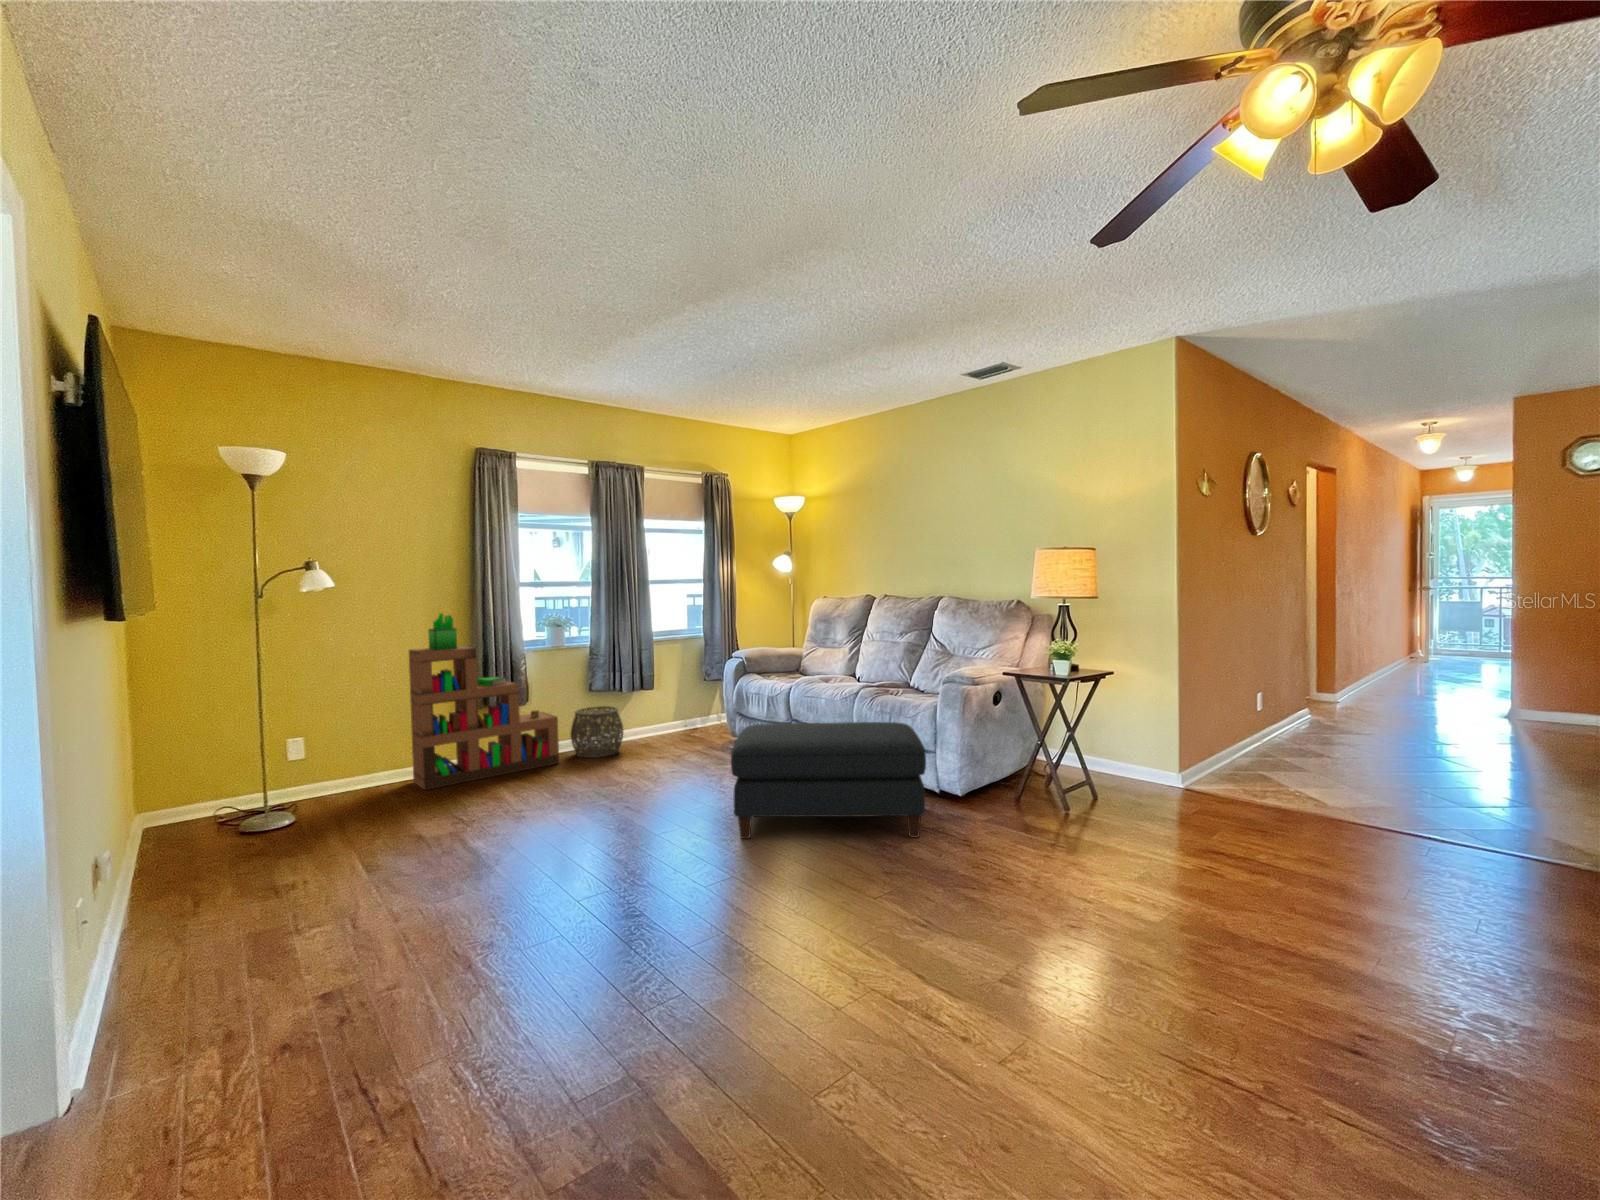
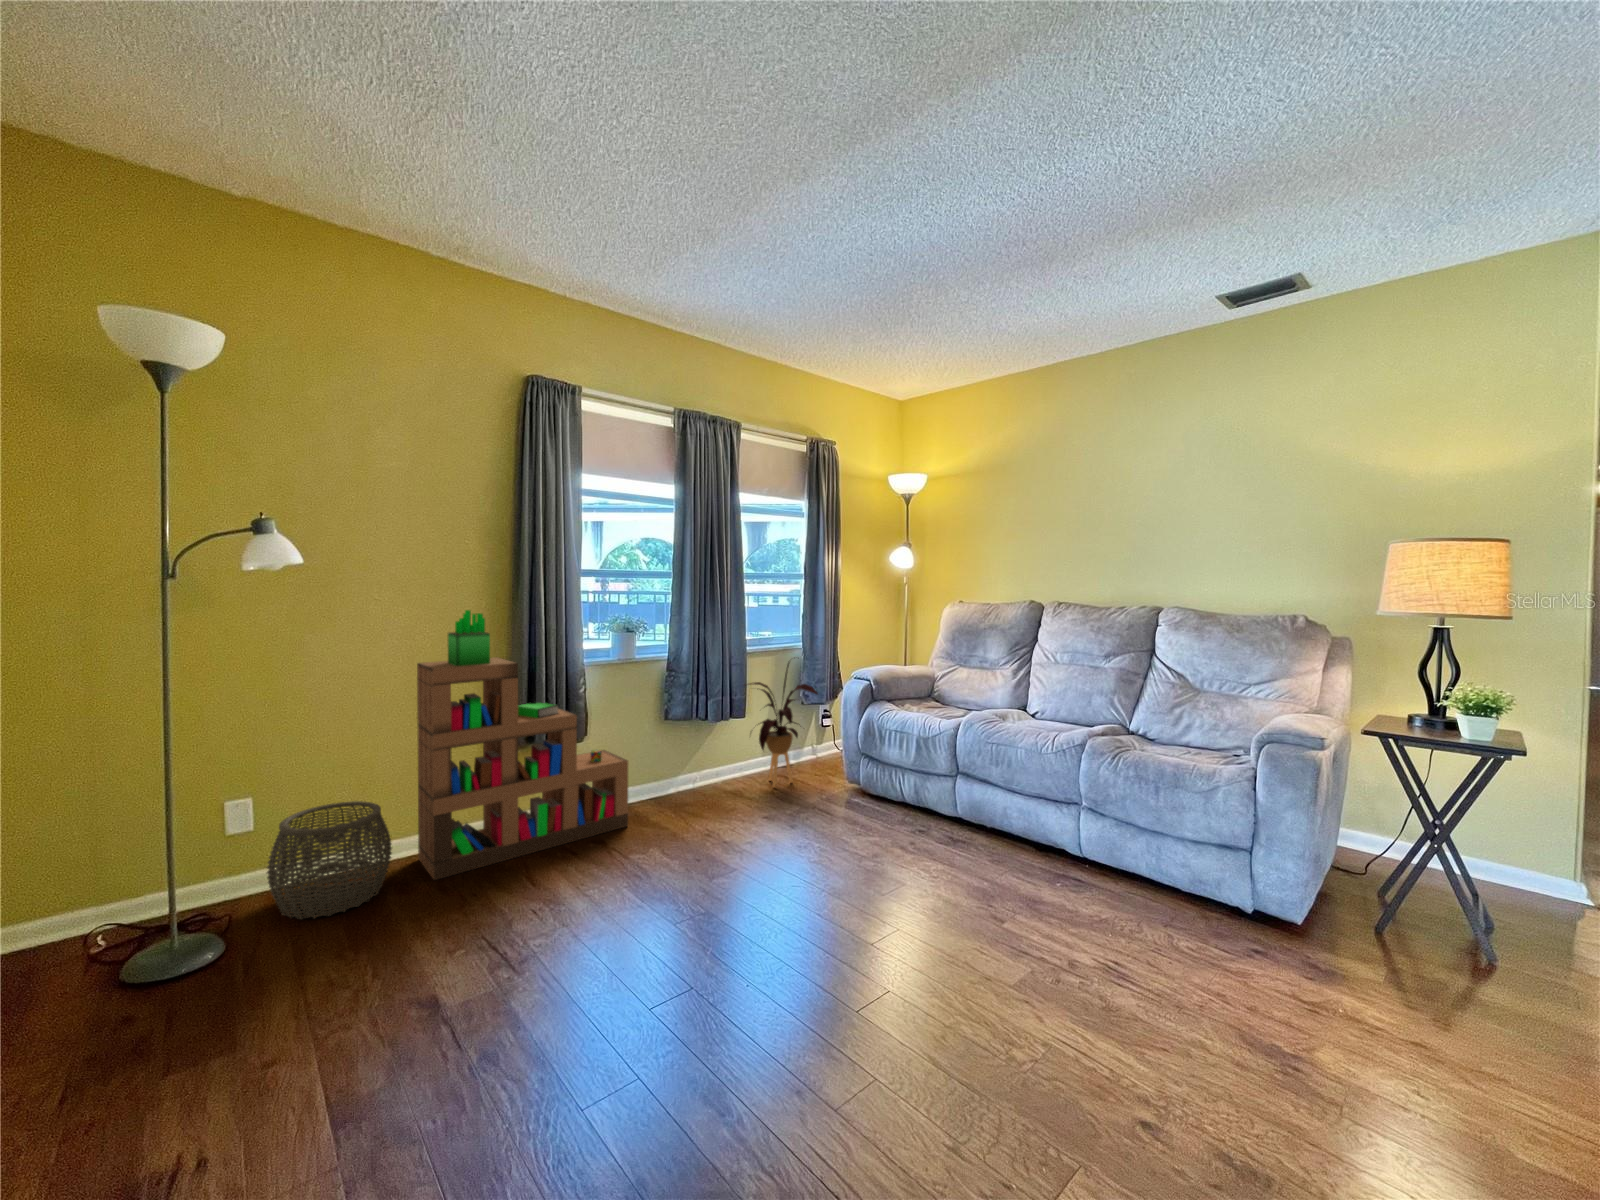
house plant: none [648,643,704,741] -> present [749,663,818,787]
woven basket: present [571,706,624,758] -> present [267,801,392,919]
ottoman: present [731,722,926,839] -> none [954,806,1364,1052]

